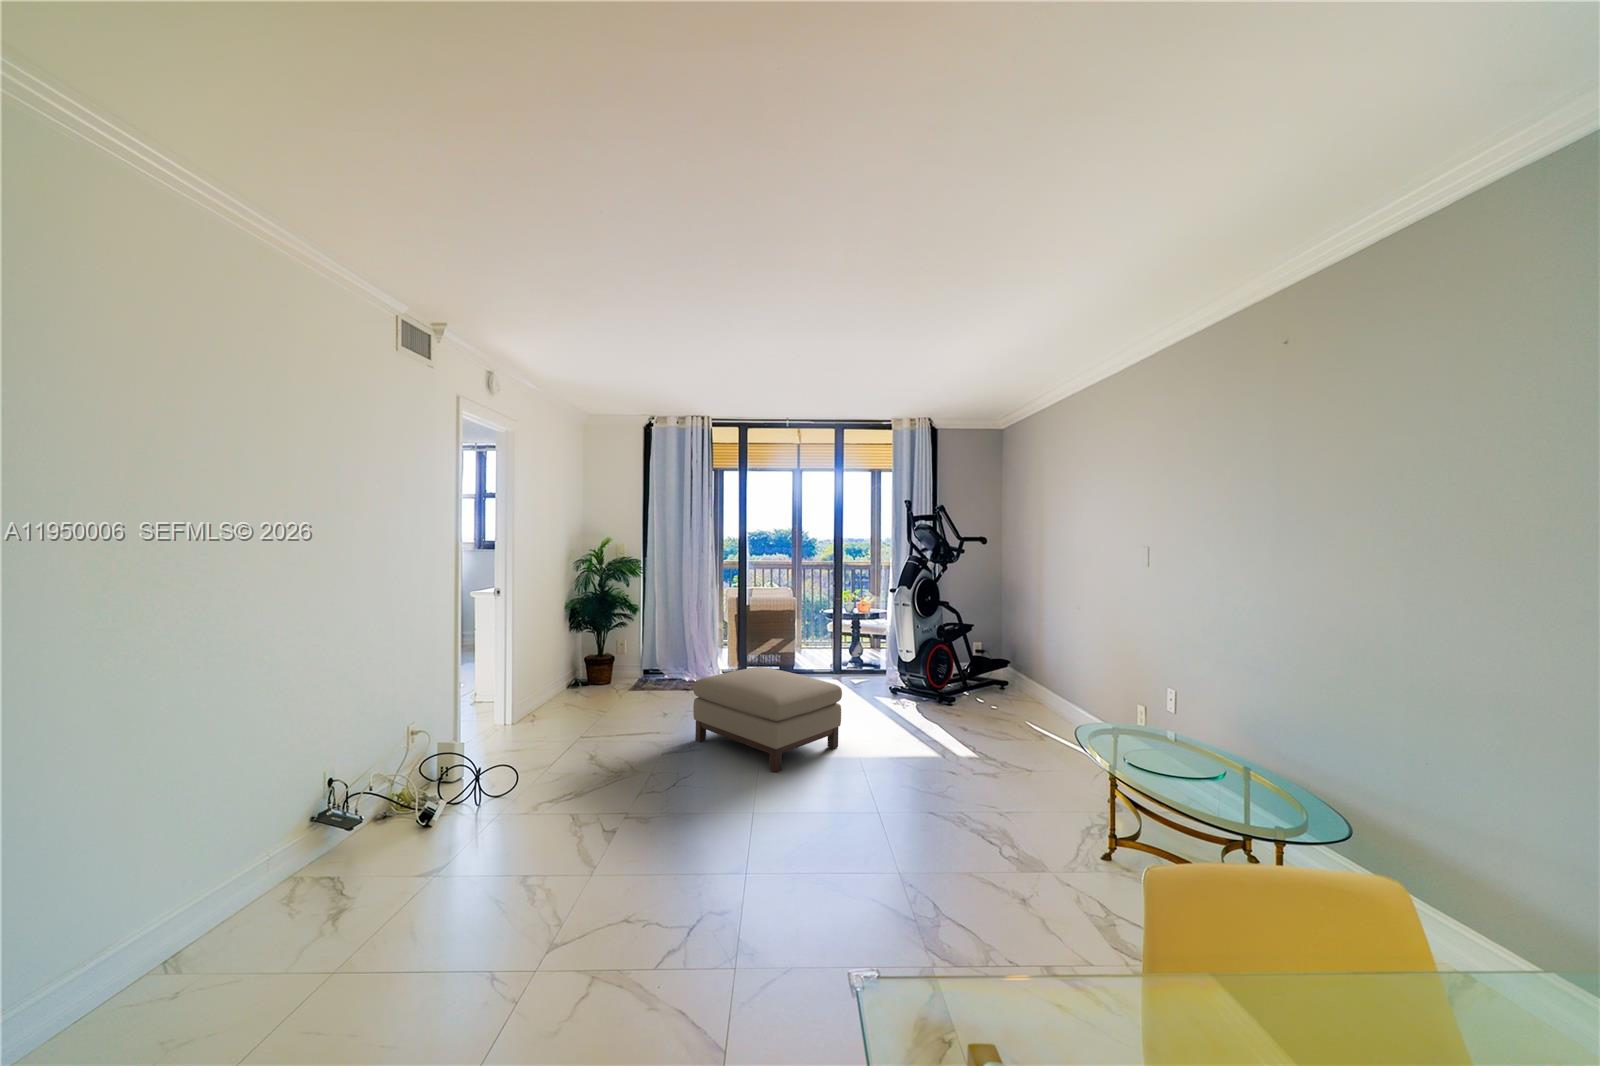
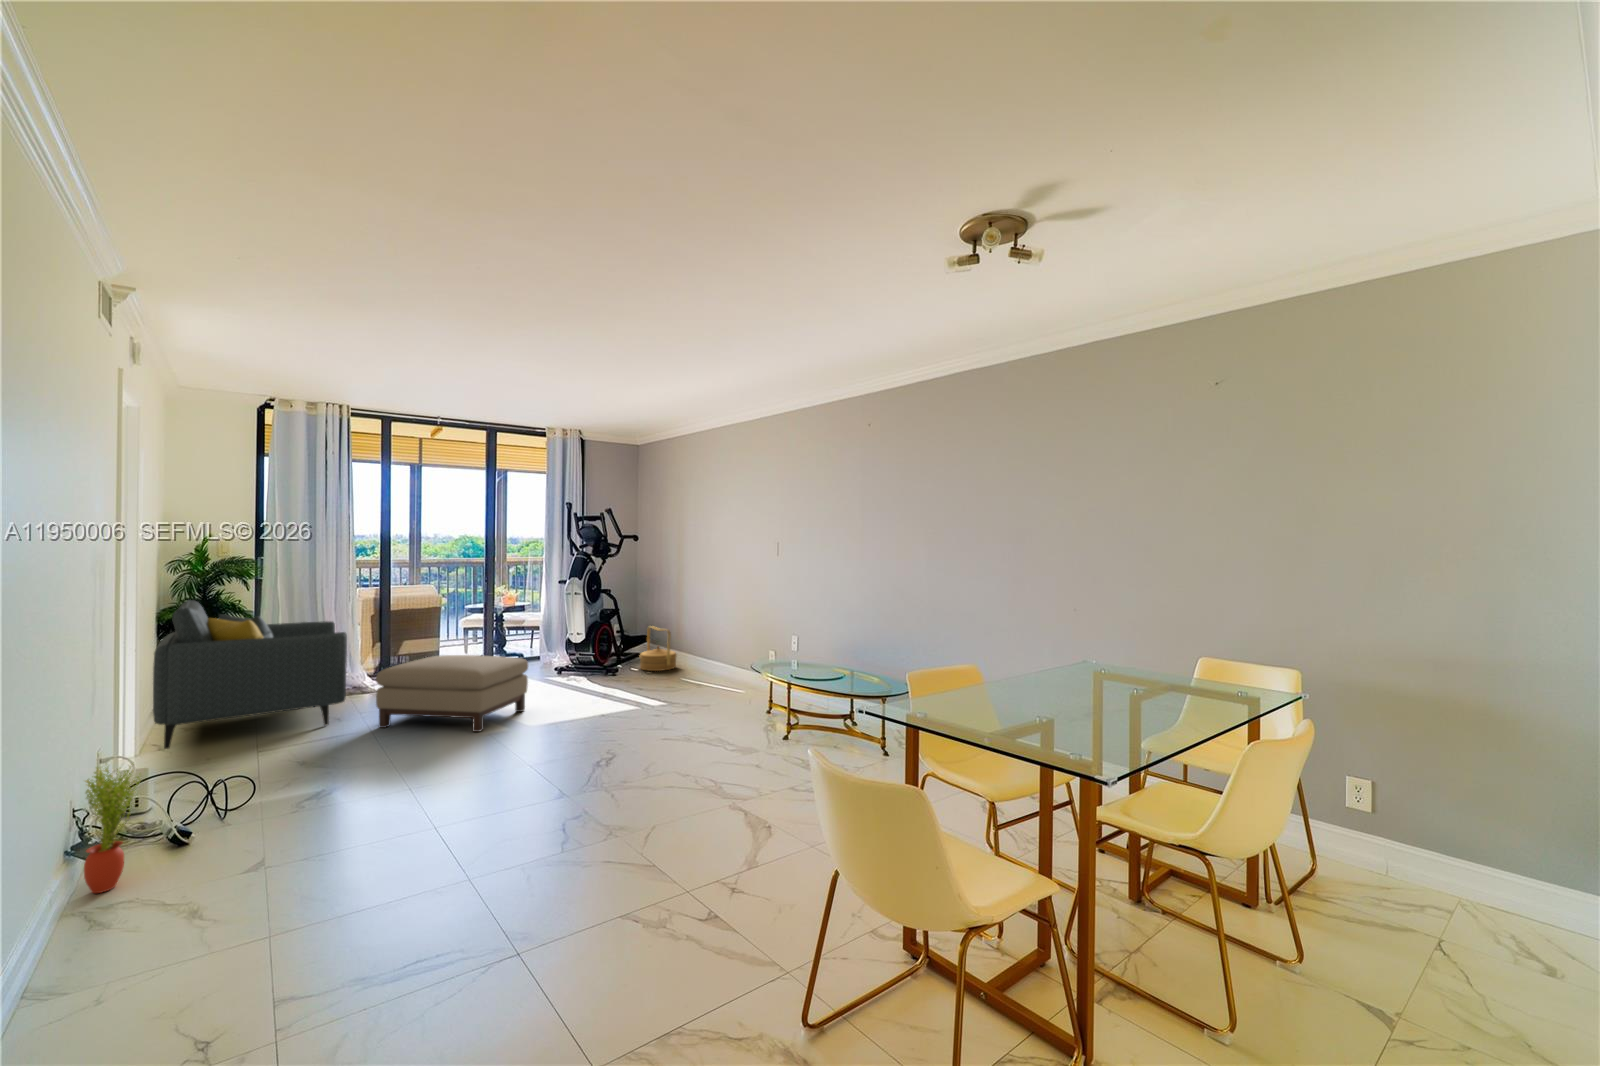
armchair: none [536,593,688,728] -> present [153,600,347,749]
woven basket: none [991,651,1041,712] -> present [640,626,676,671]
potted plant: none [290,789,355,936] -> present [84,766,141,893]

